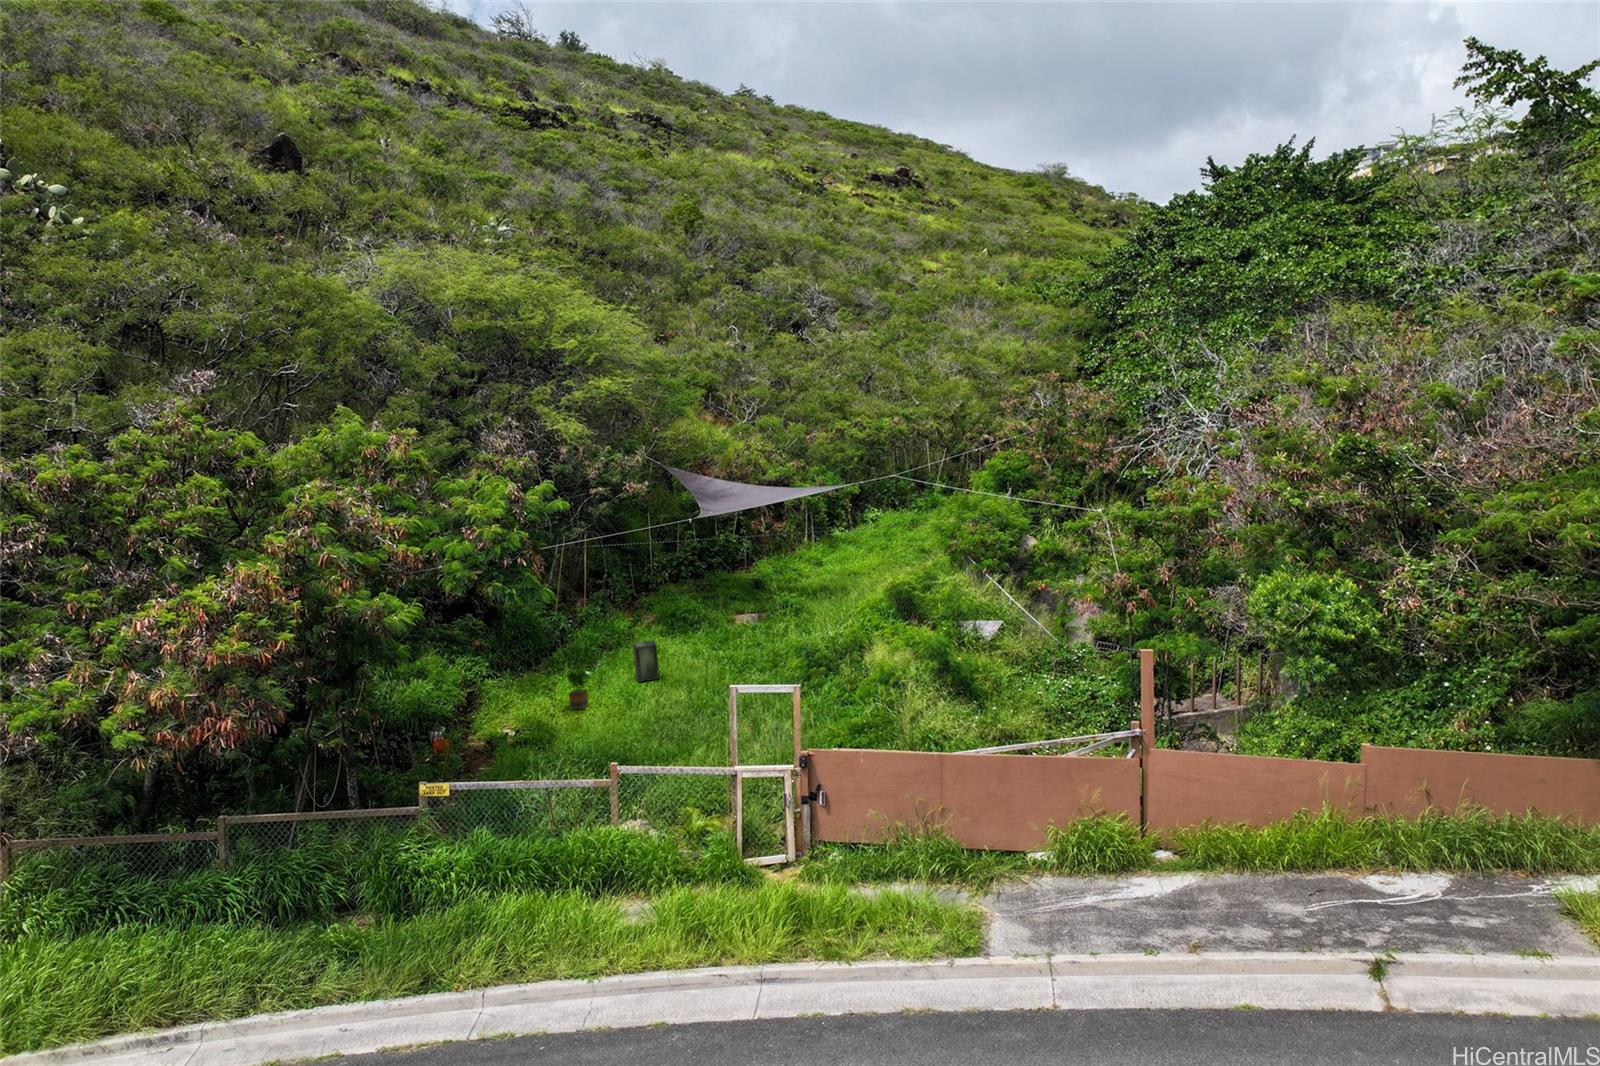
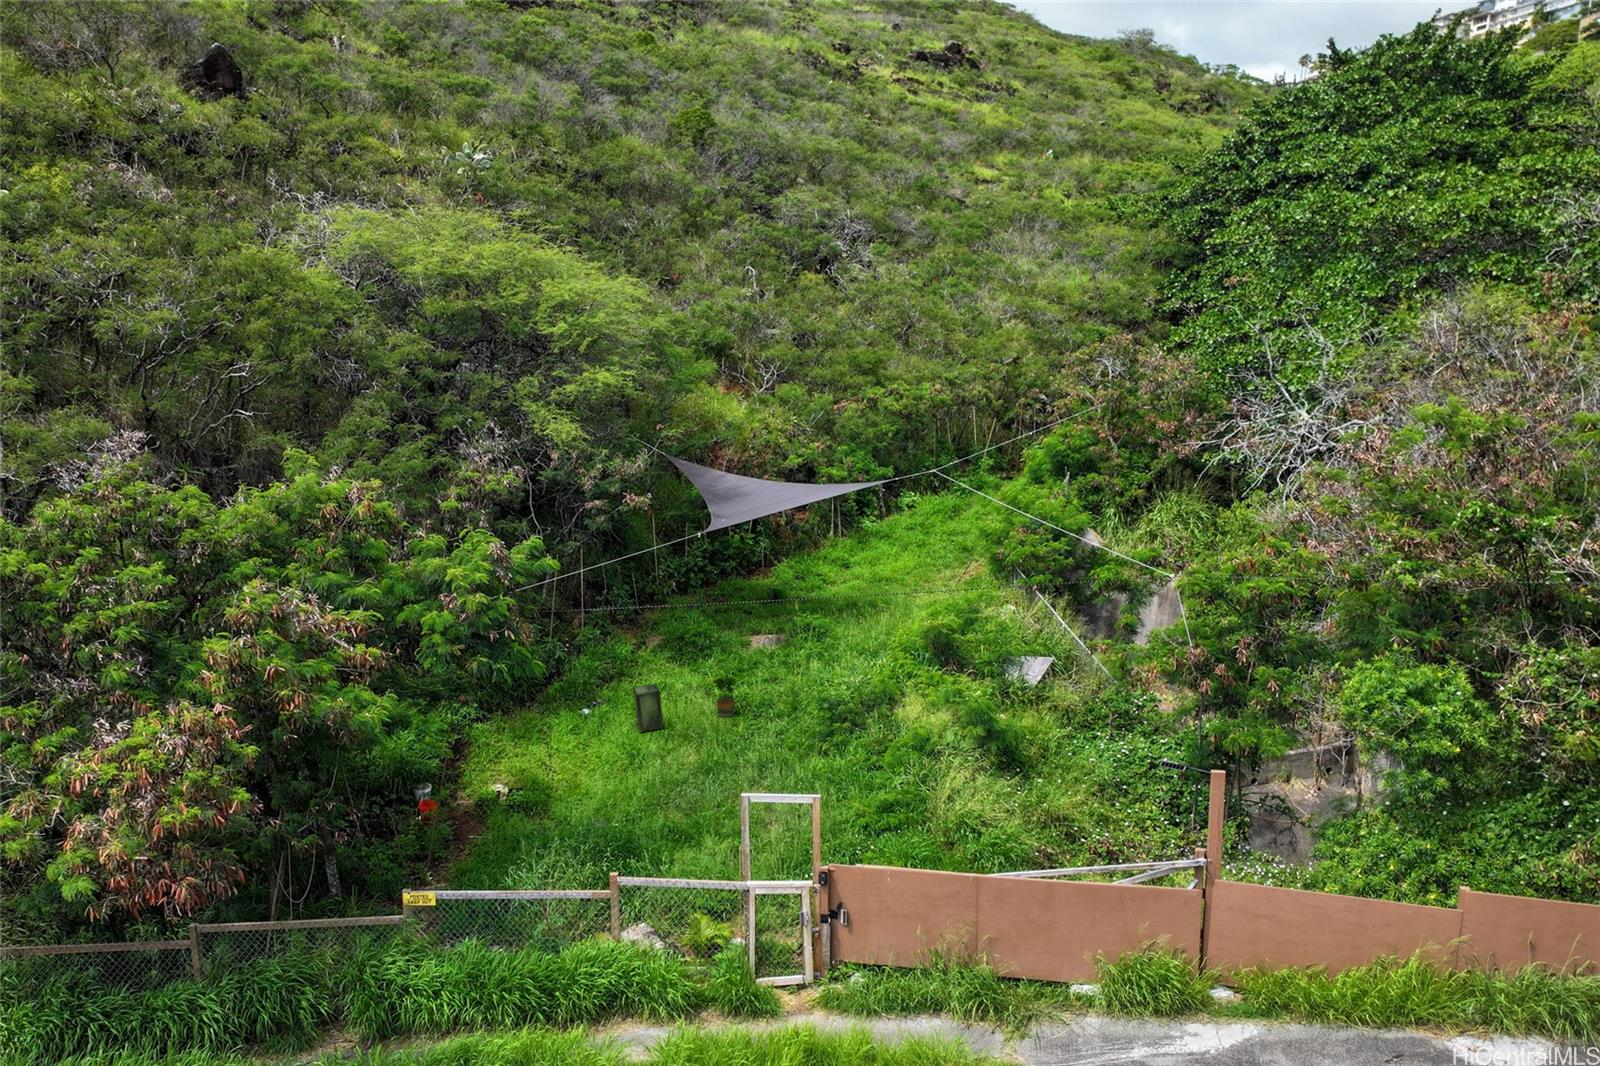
potted tree: present [566,671,589,709] -> present [713,677,737,717]

